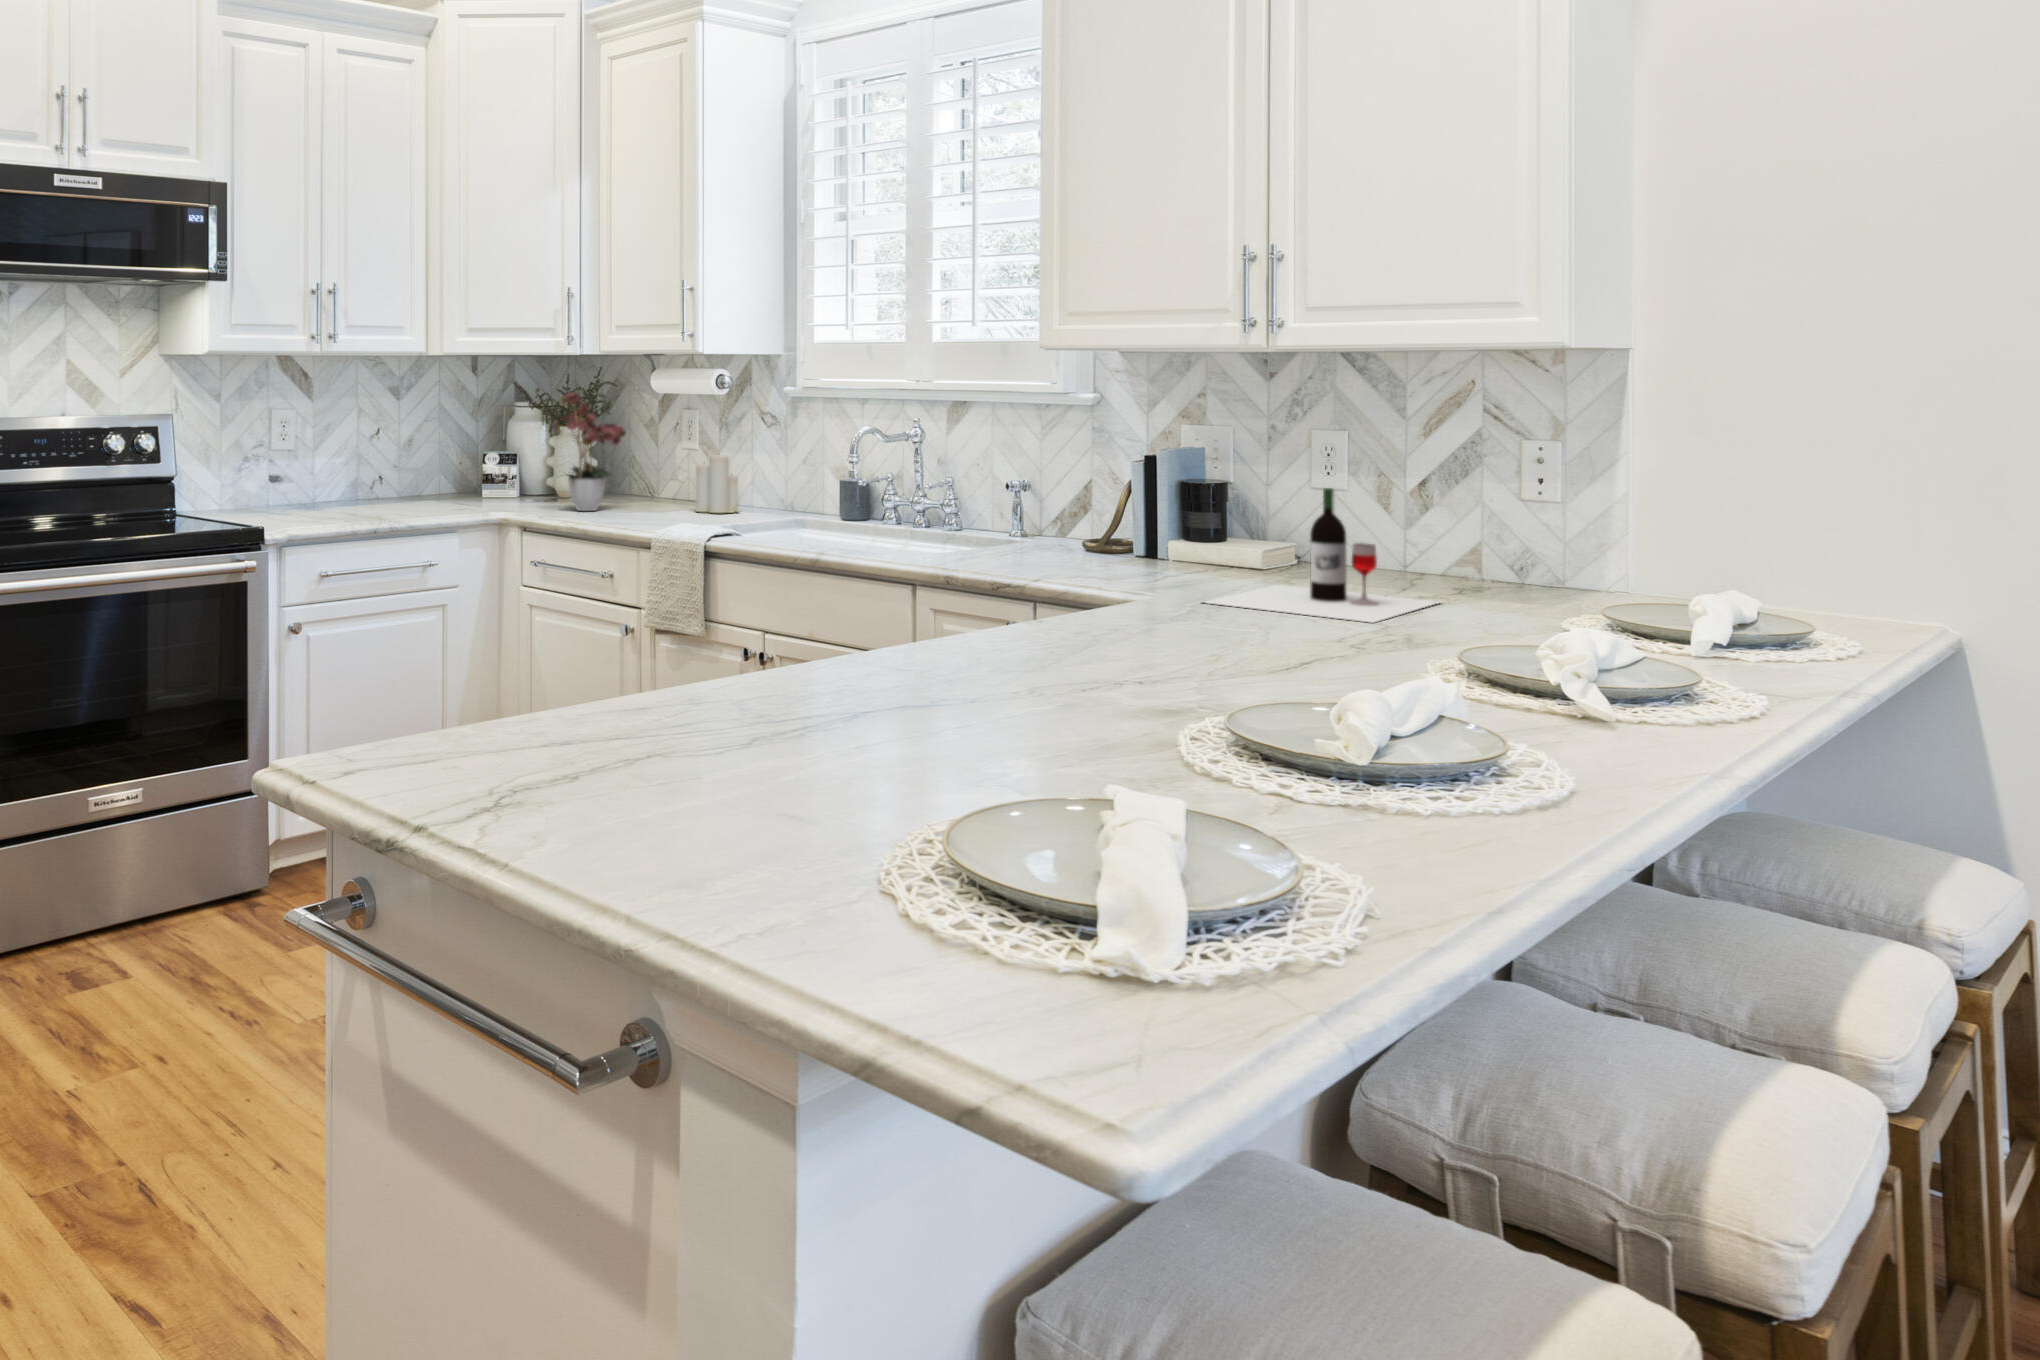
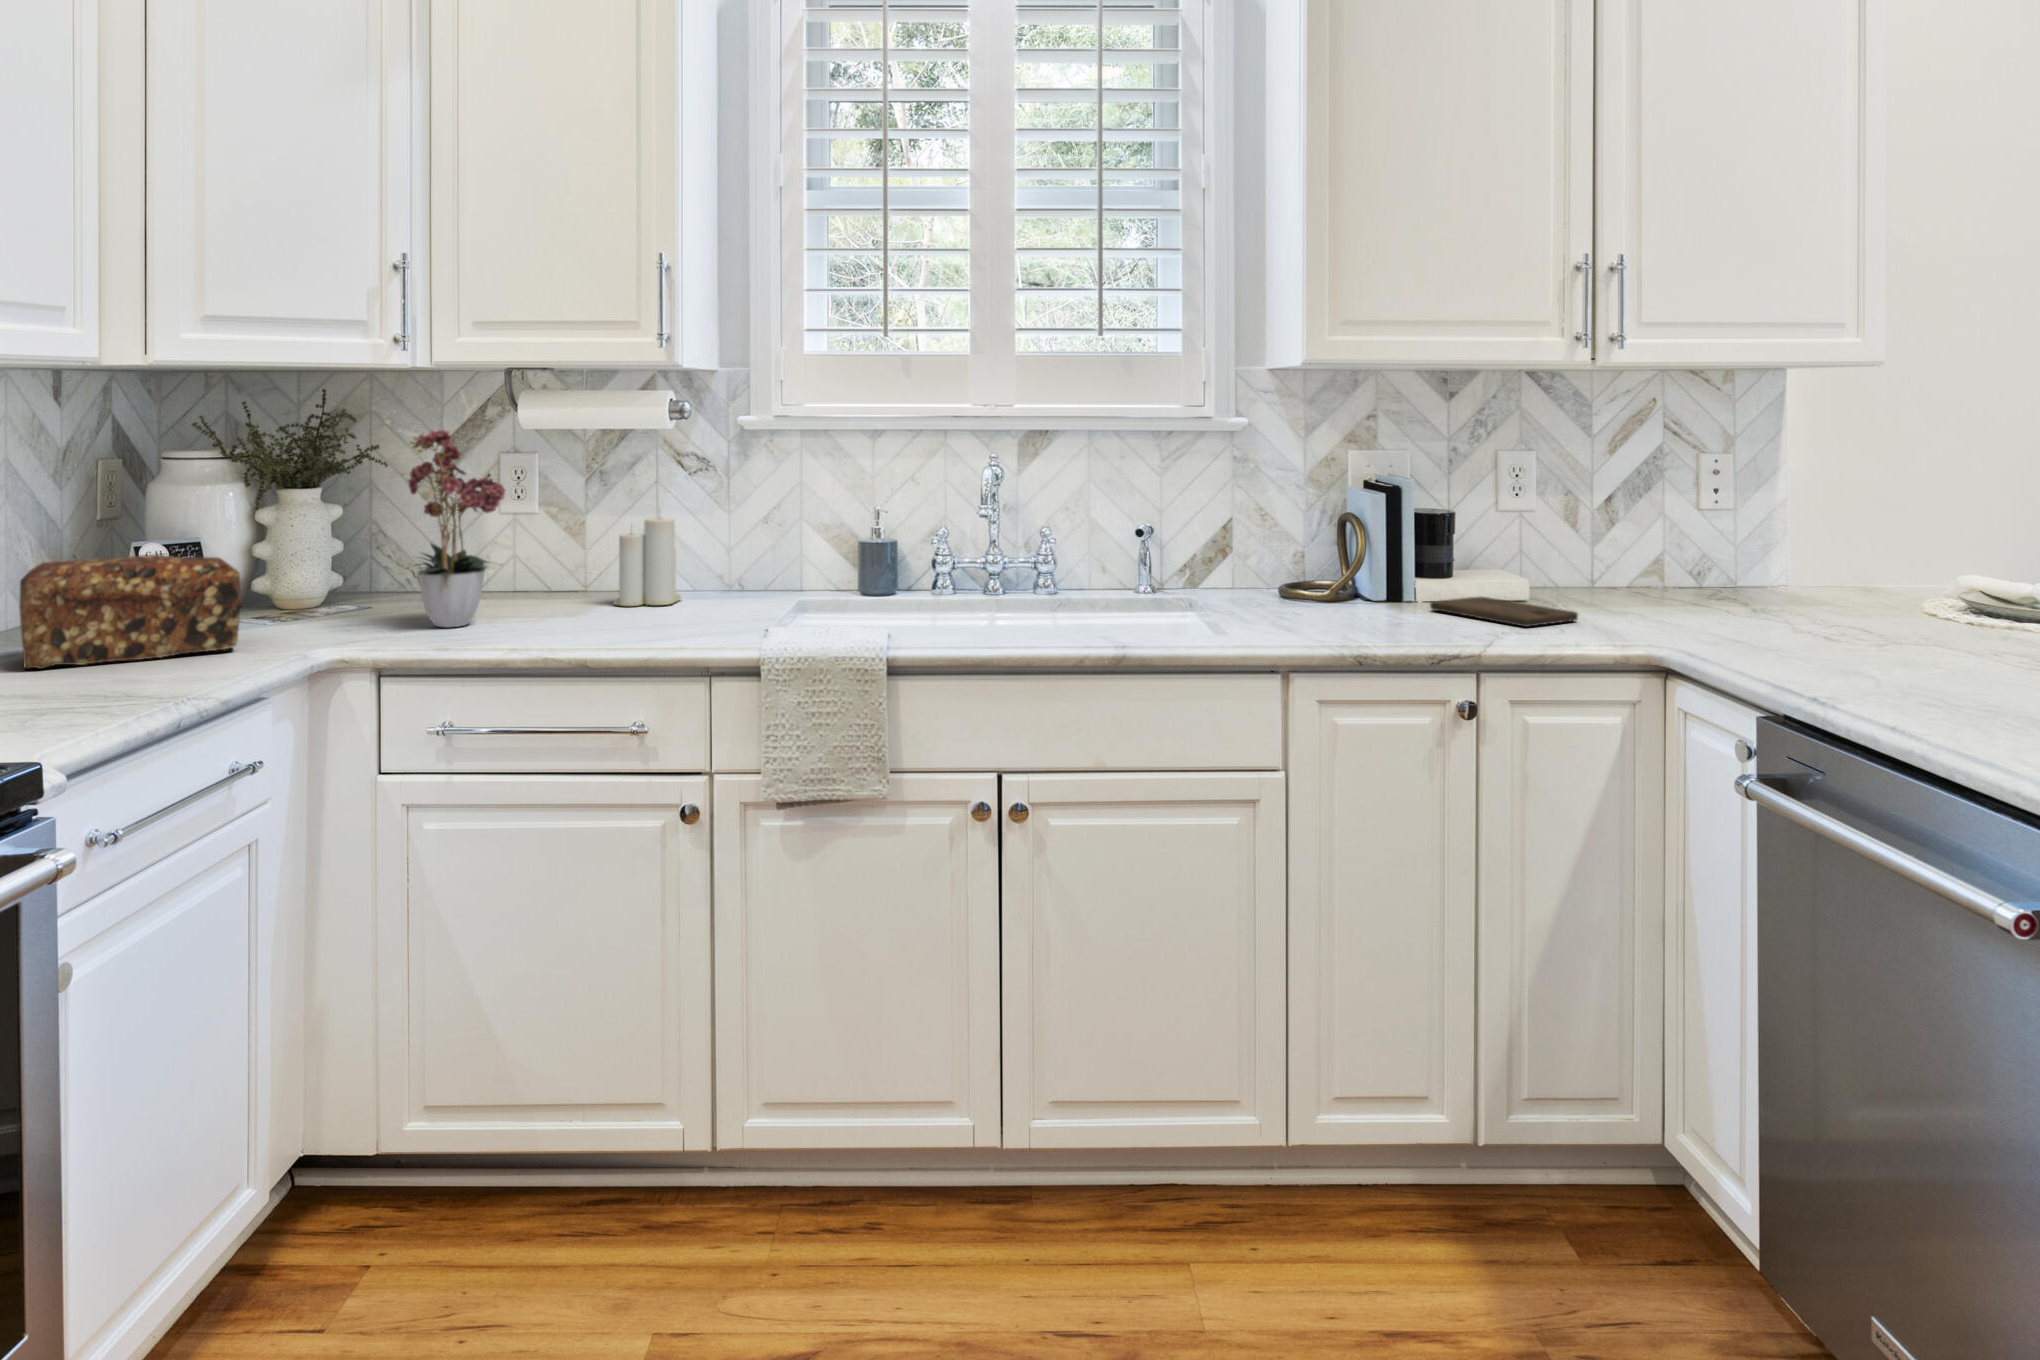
bread loaf: none [381,455,490,508] -> present [19,555,241,669]
wine bottle: present [1206,488,1438,623] -> none [1639,510,1930,649]
cutting board: none [1134,557,1208,580] -> present [1430,596,1578,627]

